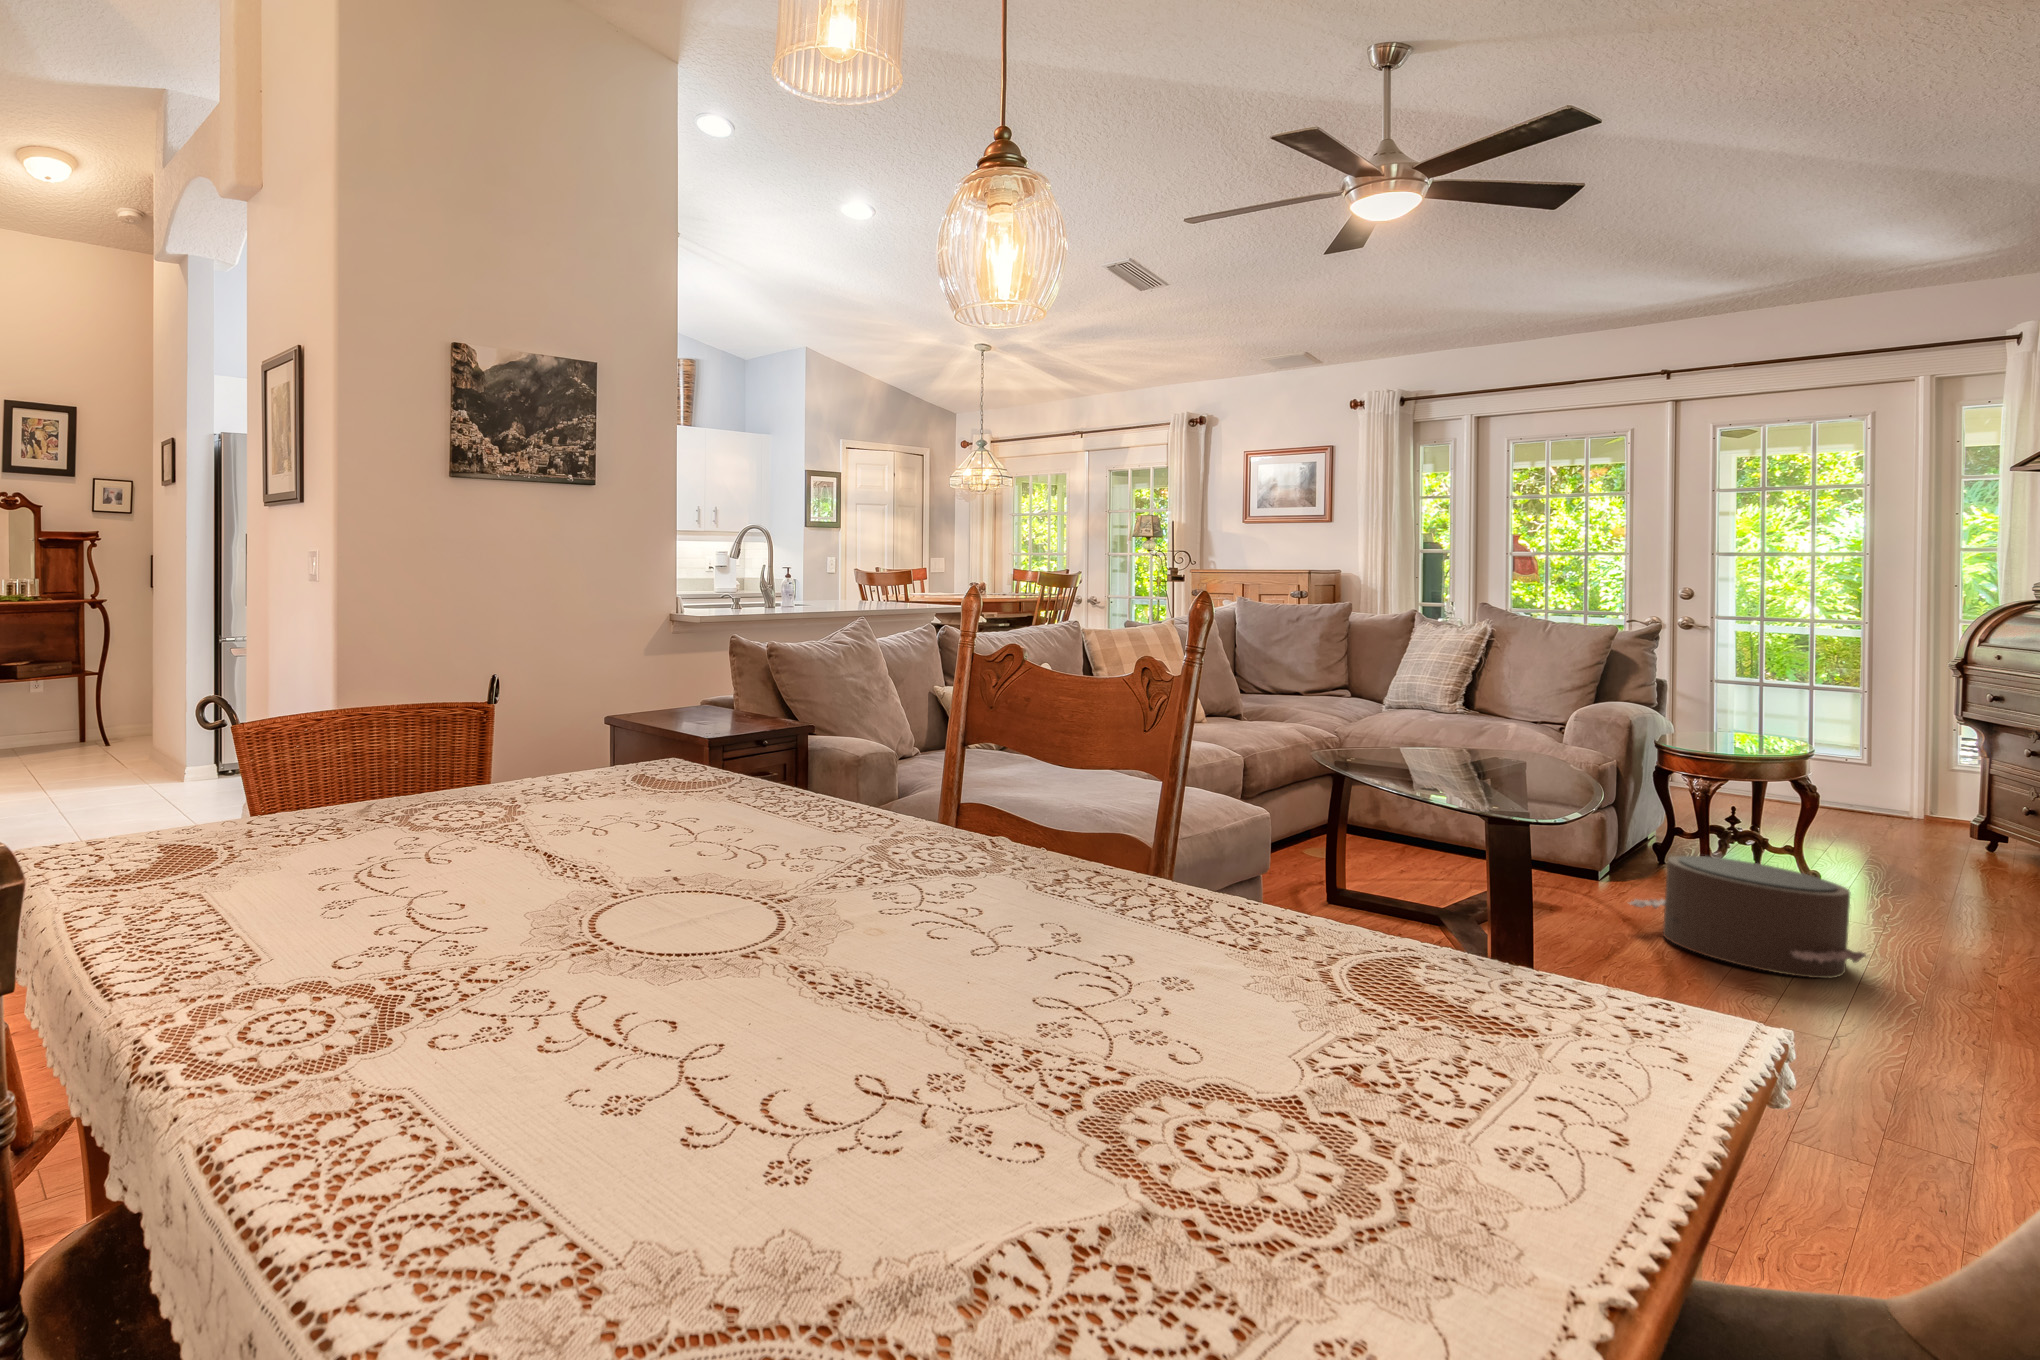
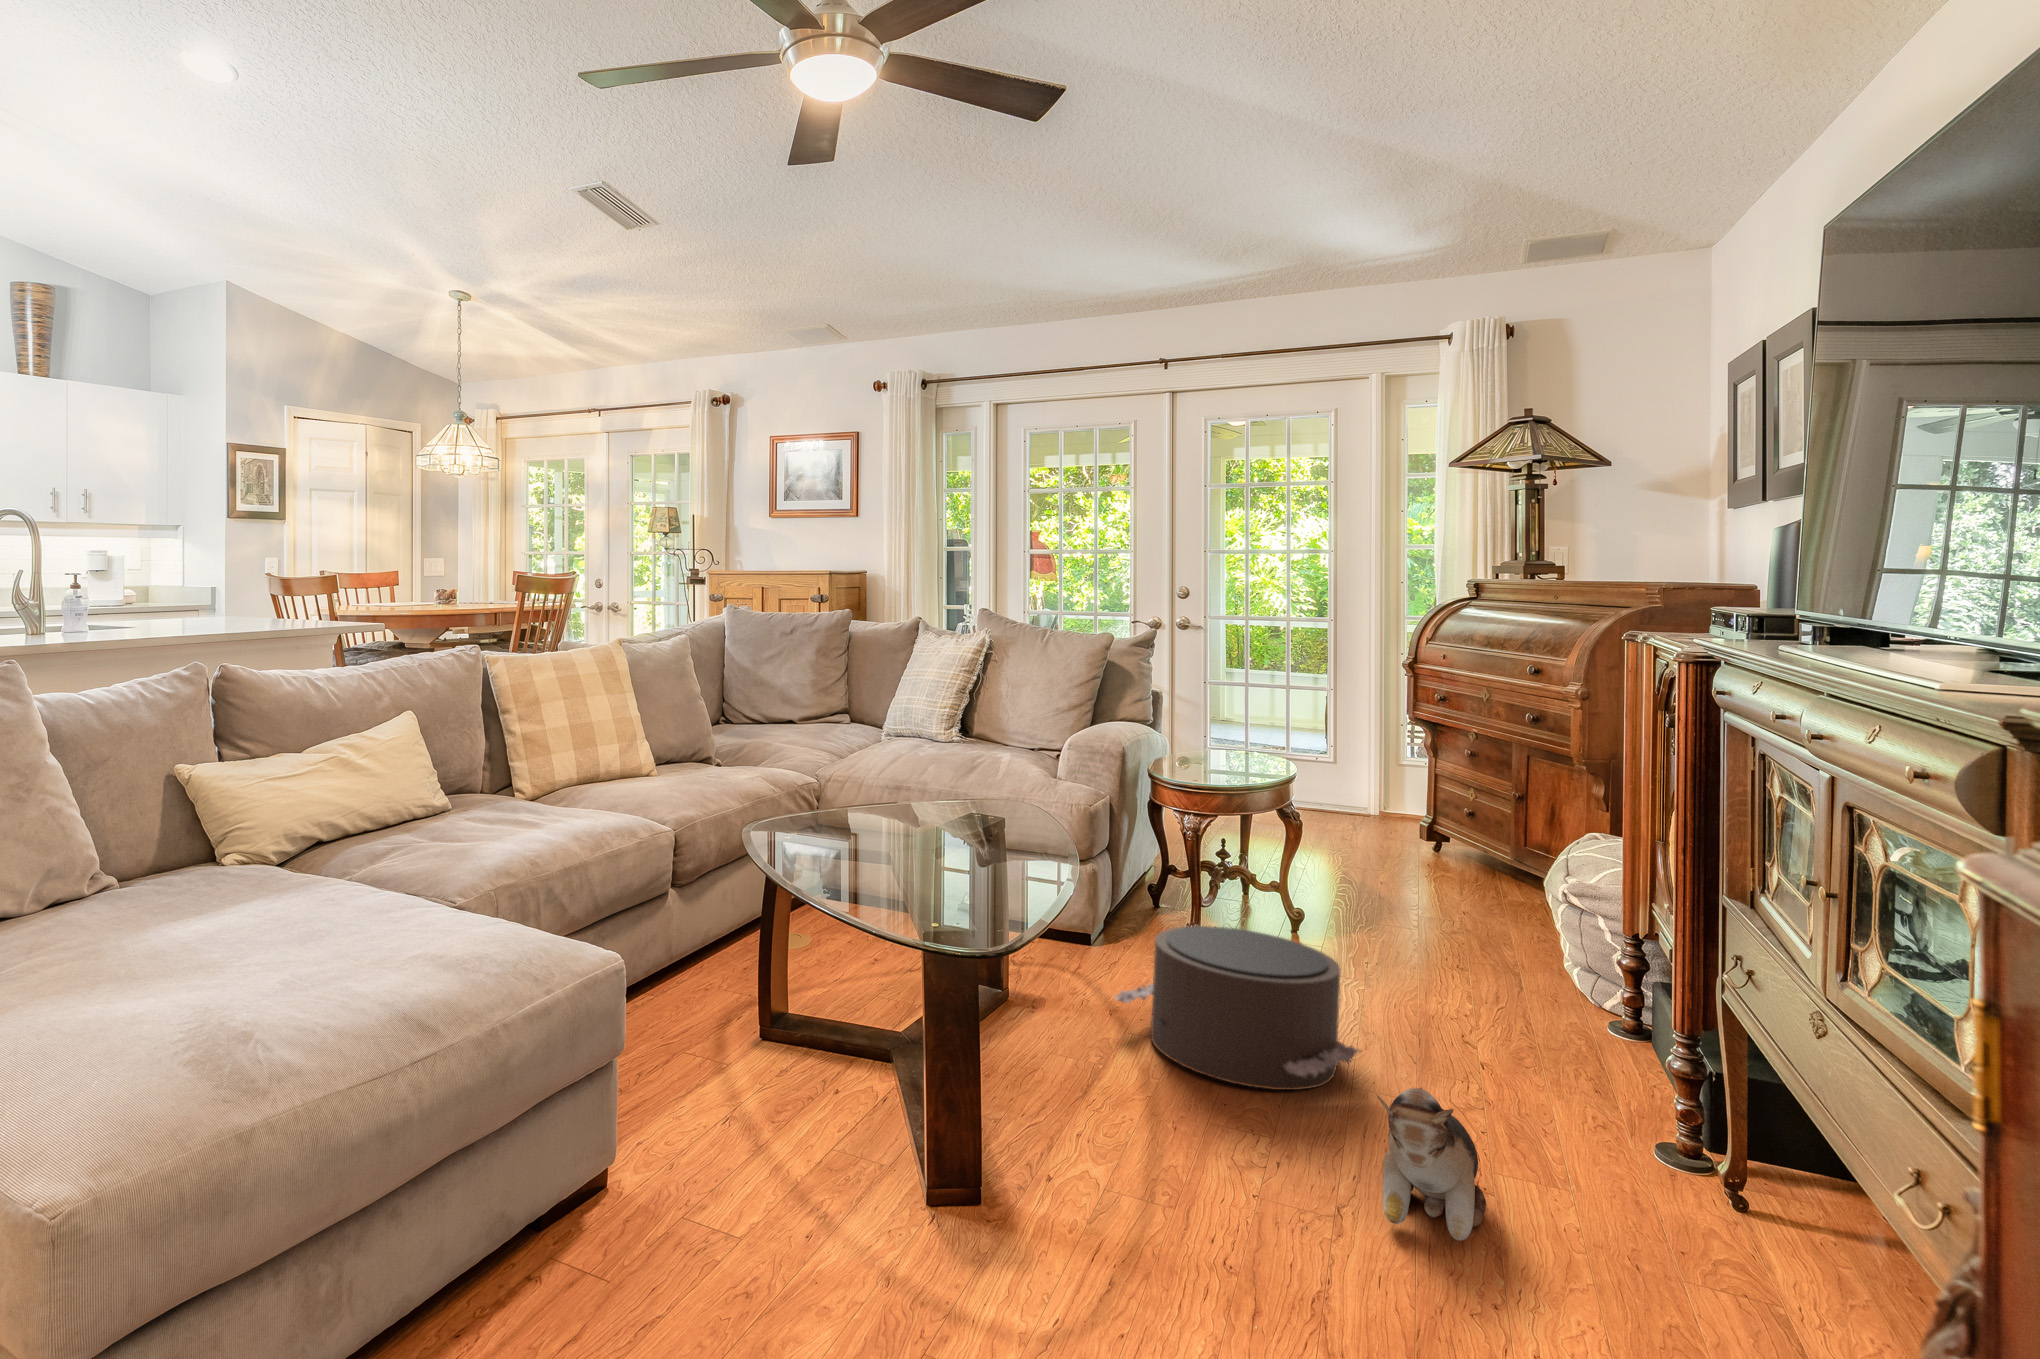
plush toy: none [1869,945,1977,1060] -> present [1376,1088,1486,1241]

